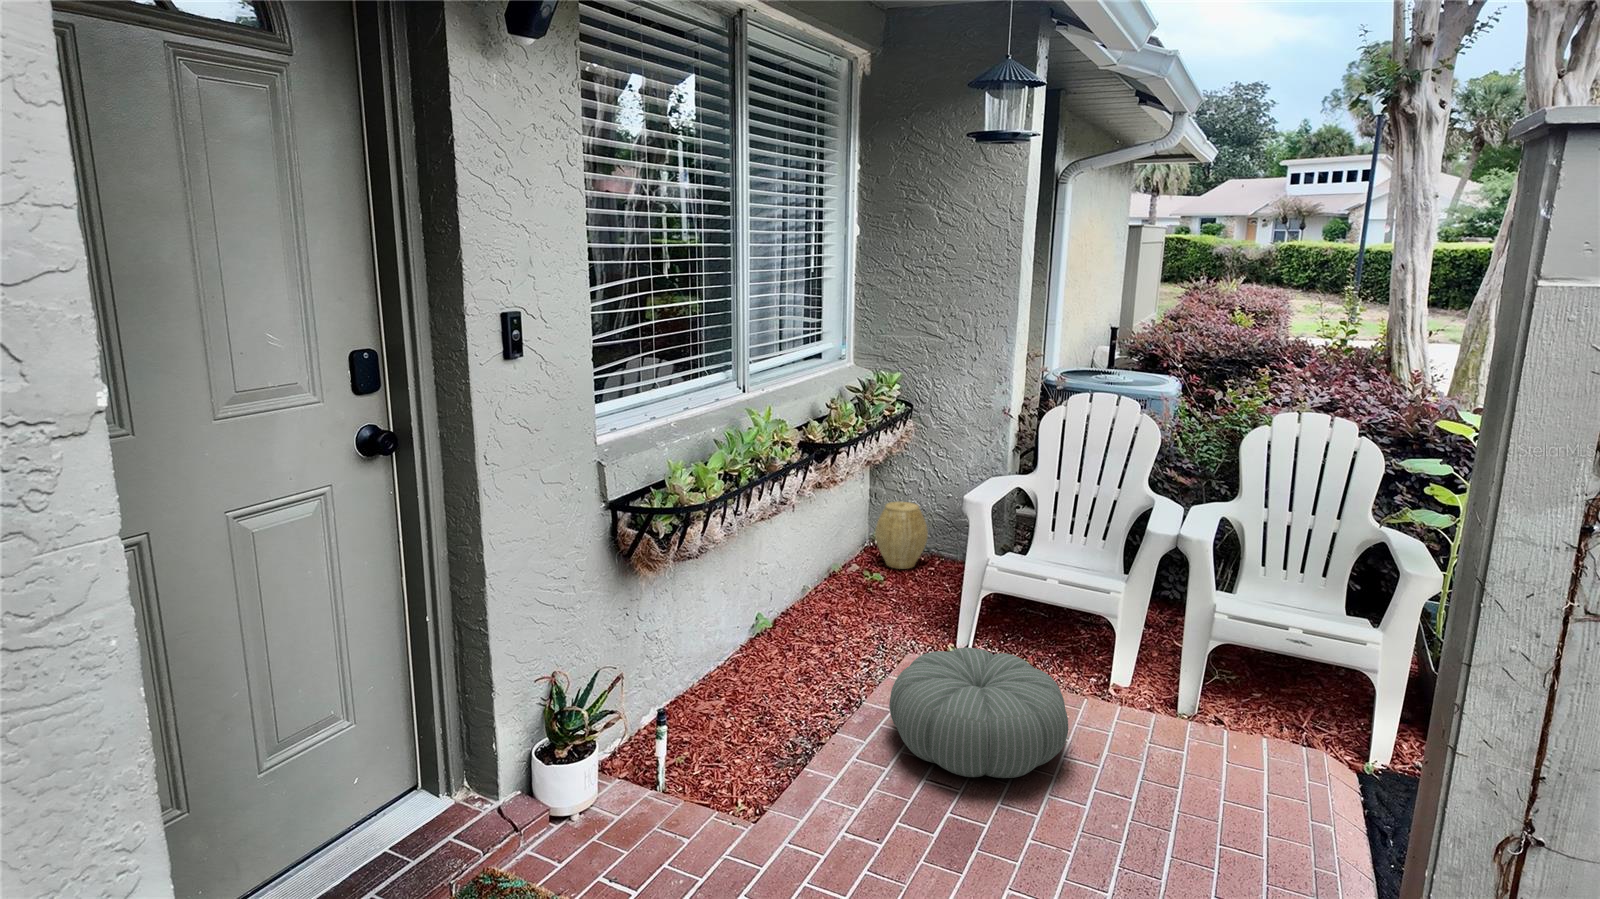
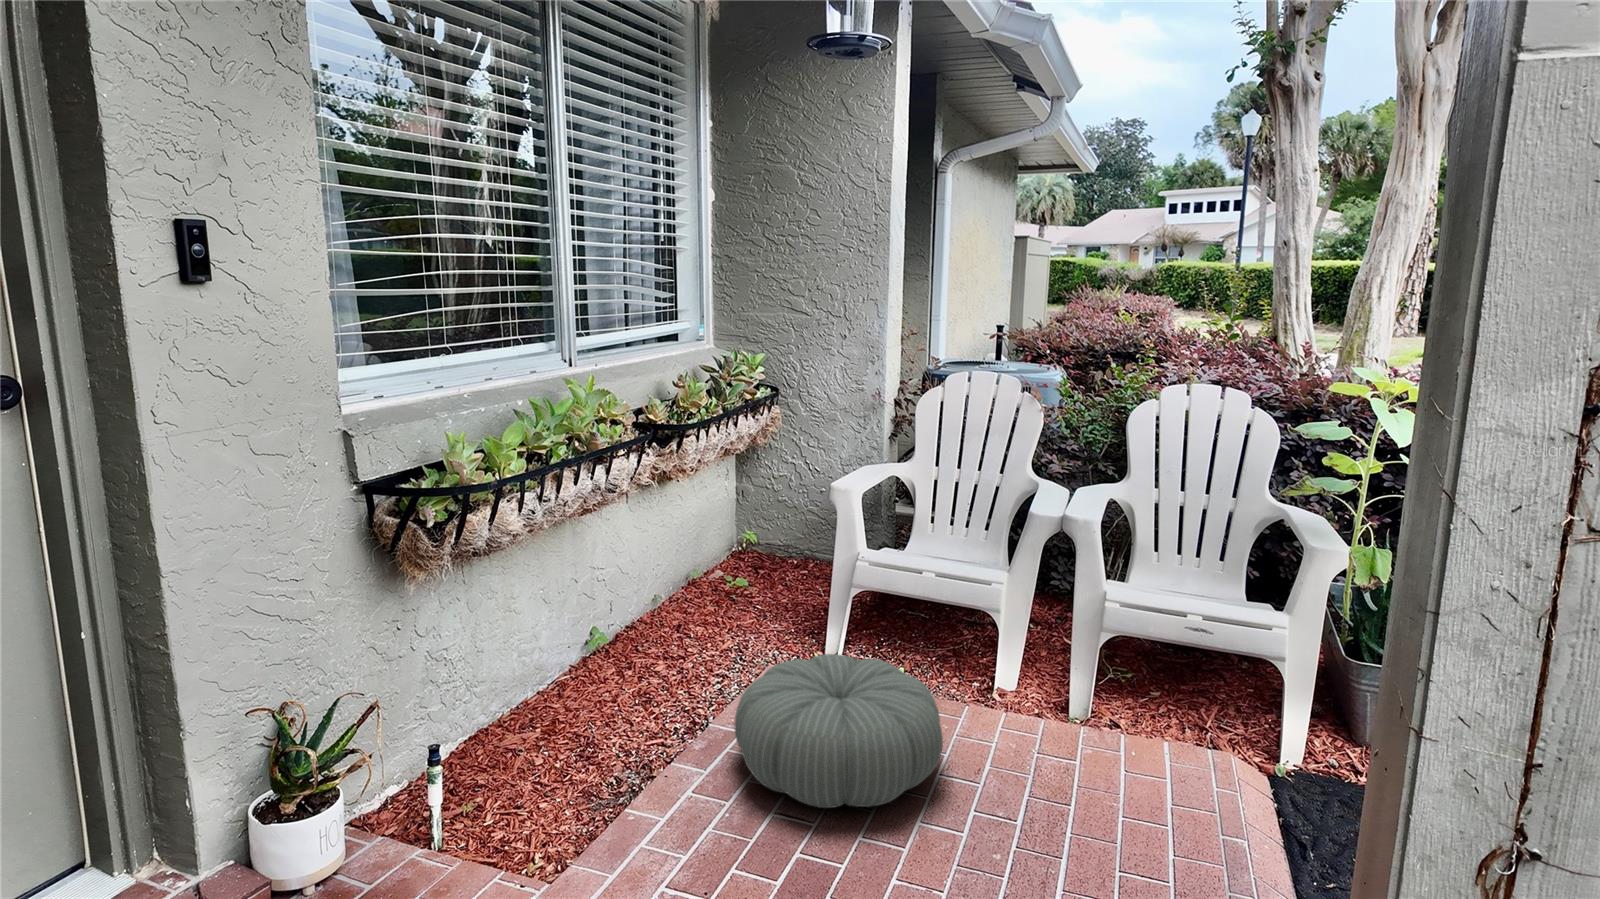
woven basket: present [875,502,928,569] -> none [741,499,799,575]

